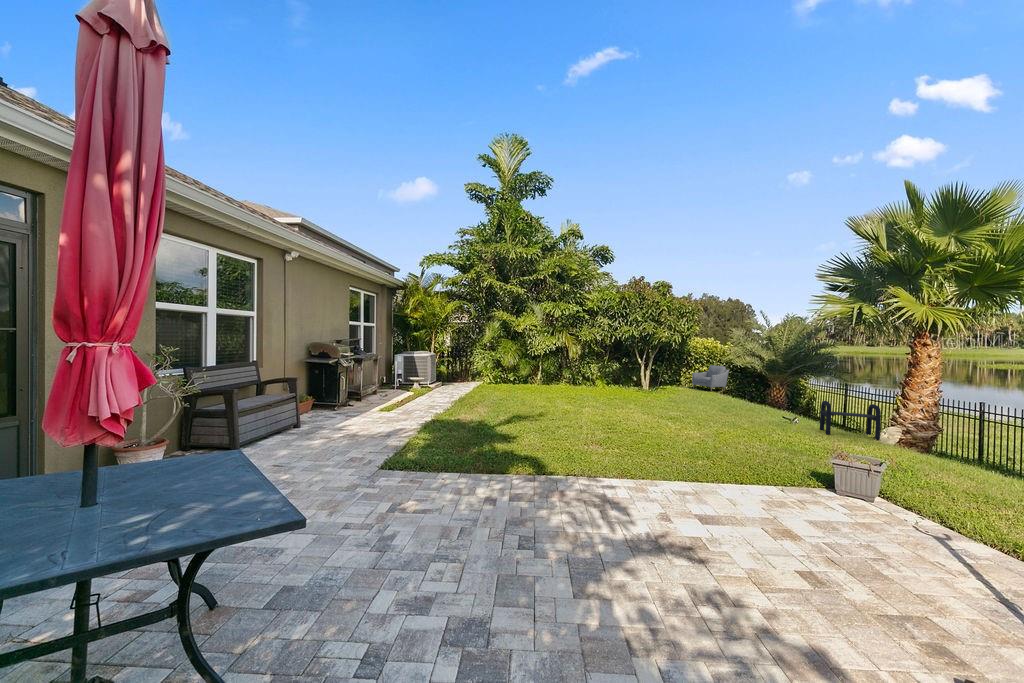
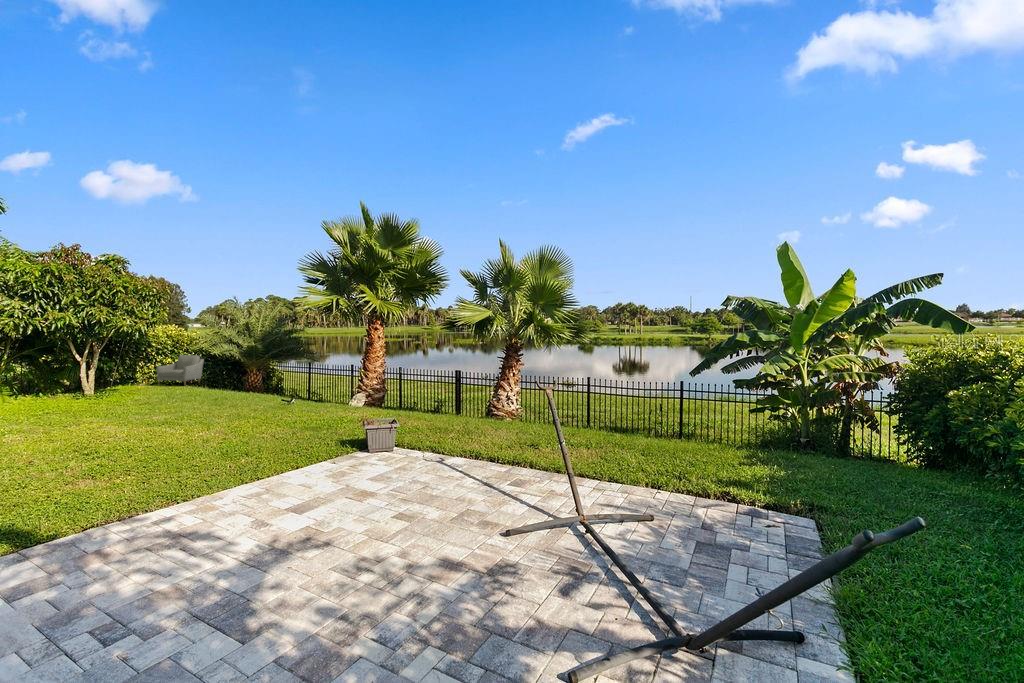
bench: present [820,401,881,439] -> none [318,377,363,408]

